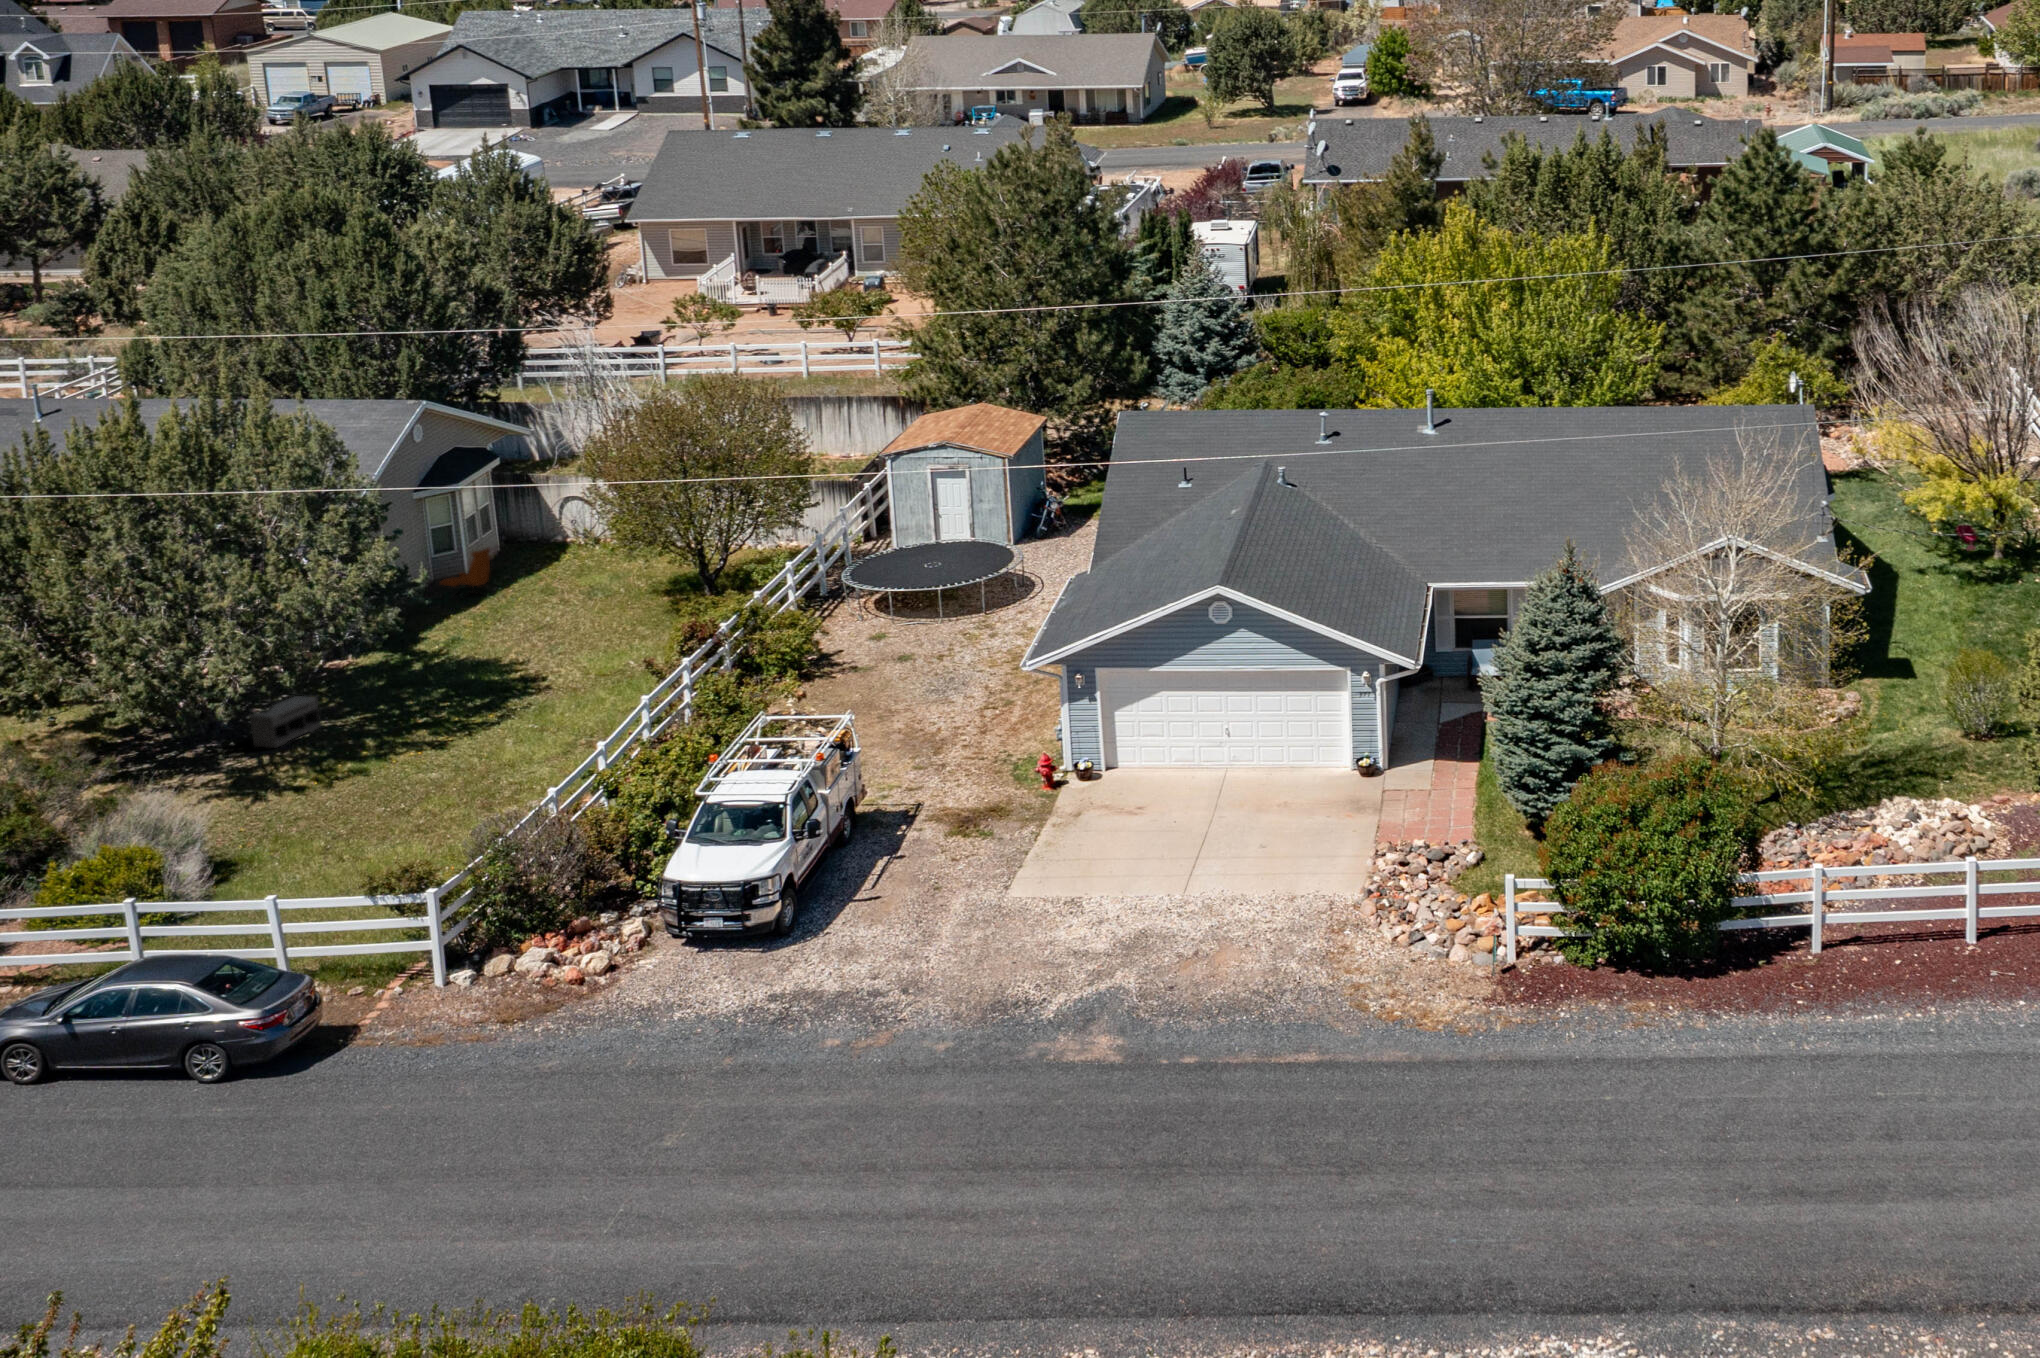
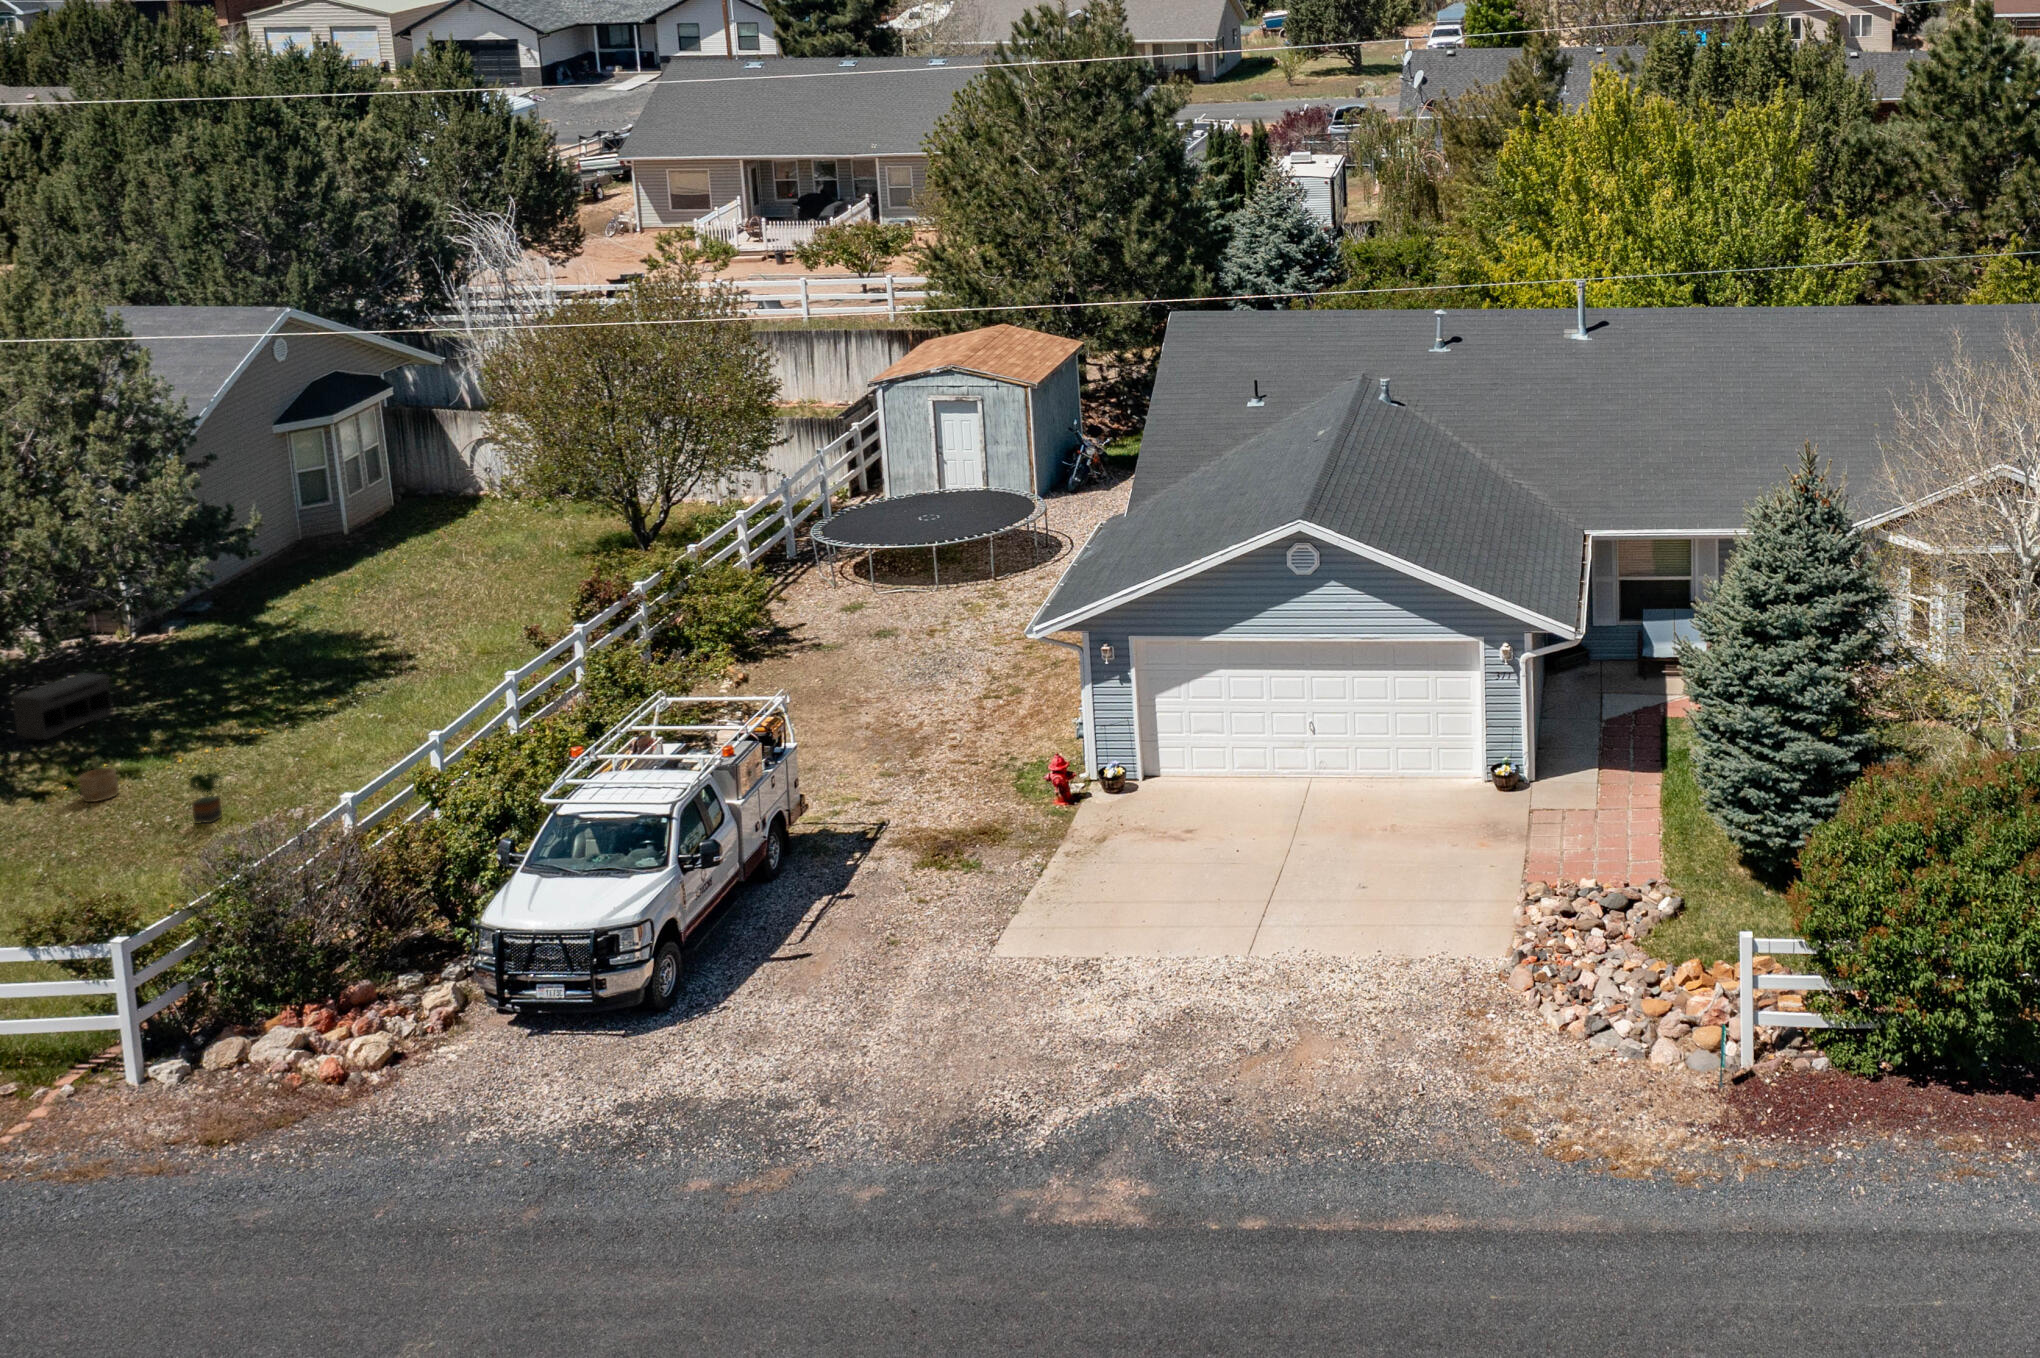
lounge chair: present [440,548,490,595] -> none [317,498,380,563]
wooden bucket: none [319,770,348,795] -> present [78,768,119,802]
potted tree: none [407,773,434,811] -> present [189,772,222,823]

